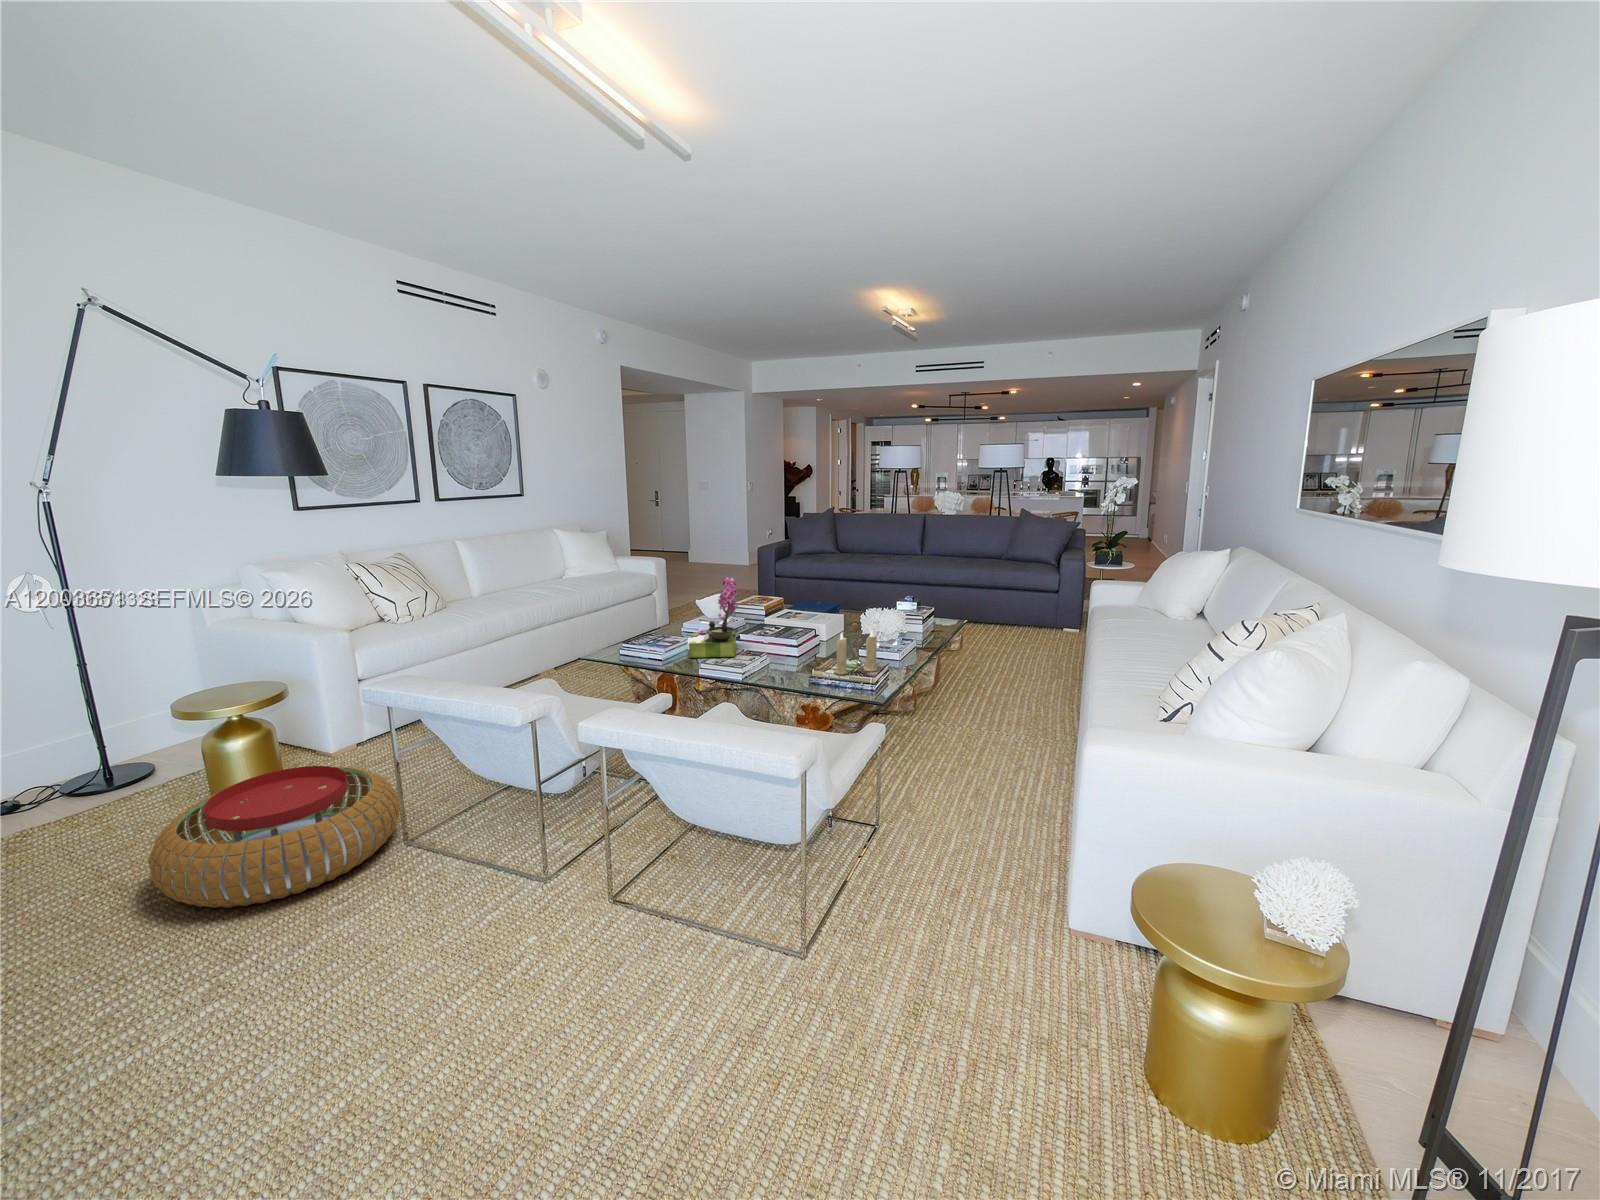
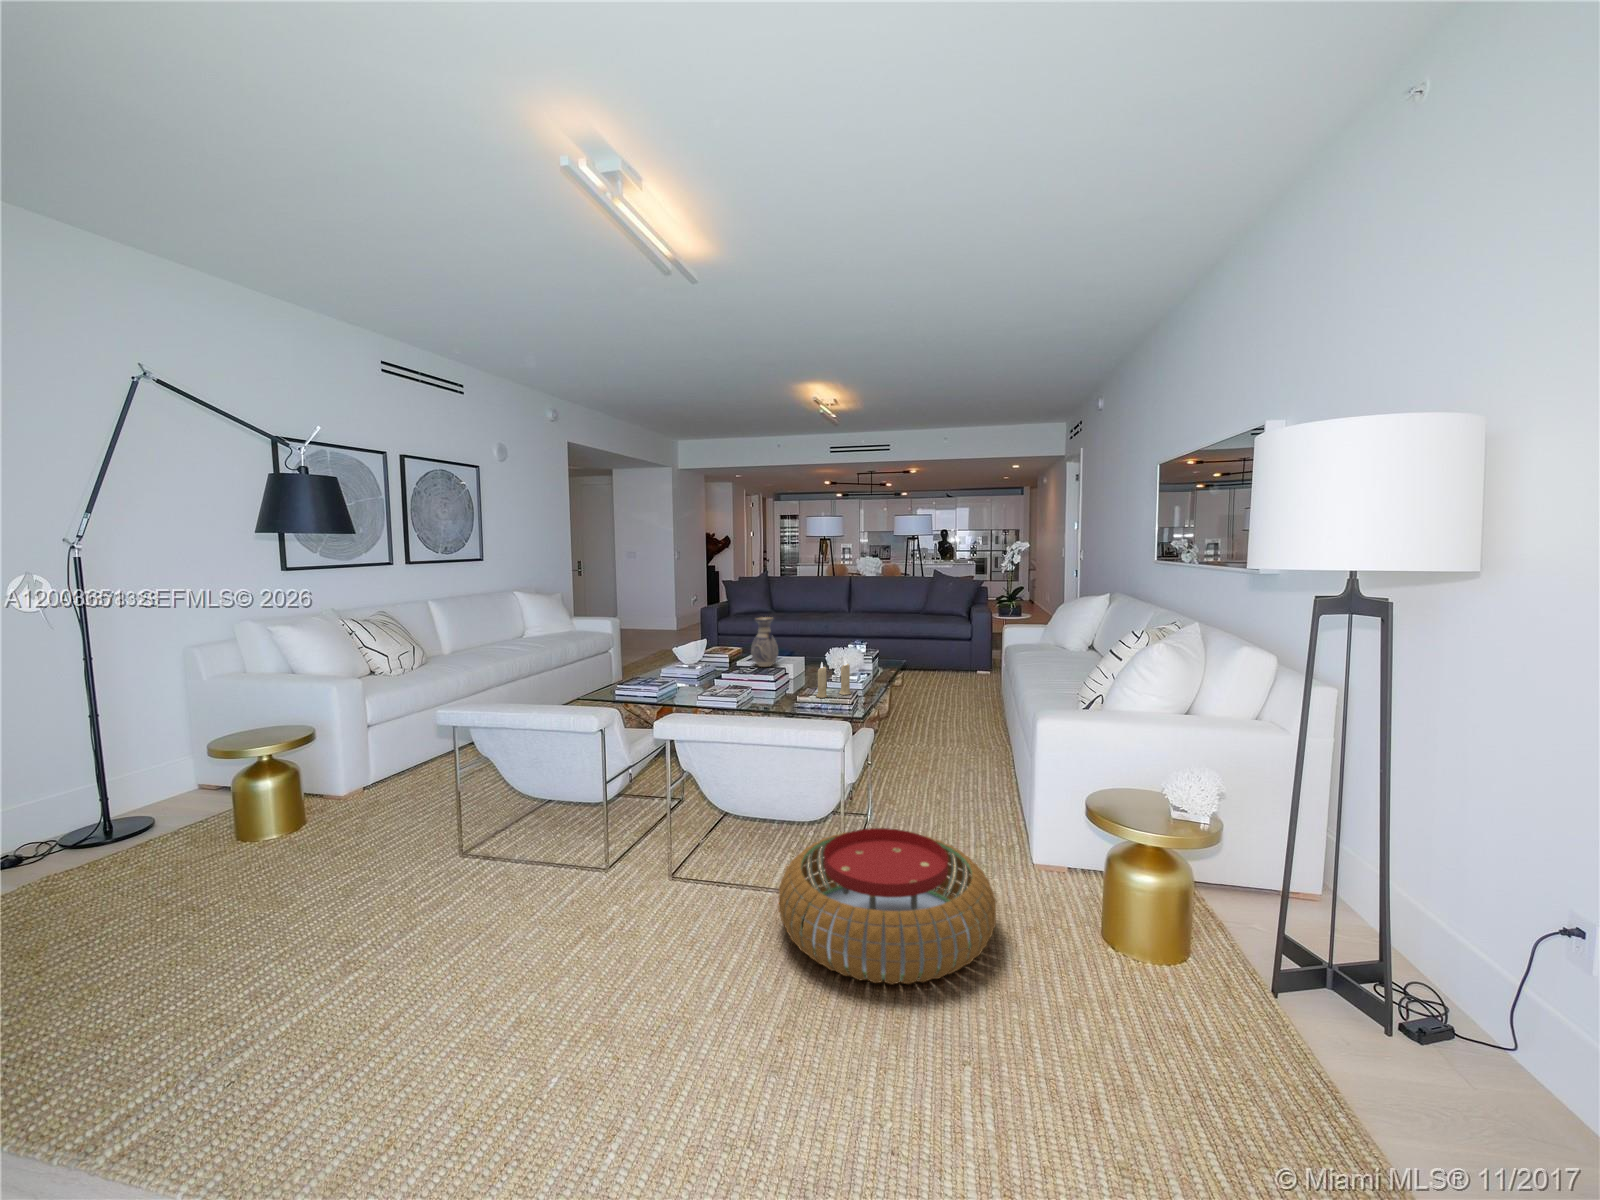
vase: none [778,569,809,627] -> present [751,617,778,667]
flower arrangement: present [688,578,738,658] -> none [683,621,730,691]
pouf: present [148,766,400,908] -> present [779,828,996,984]

